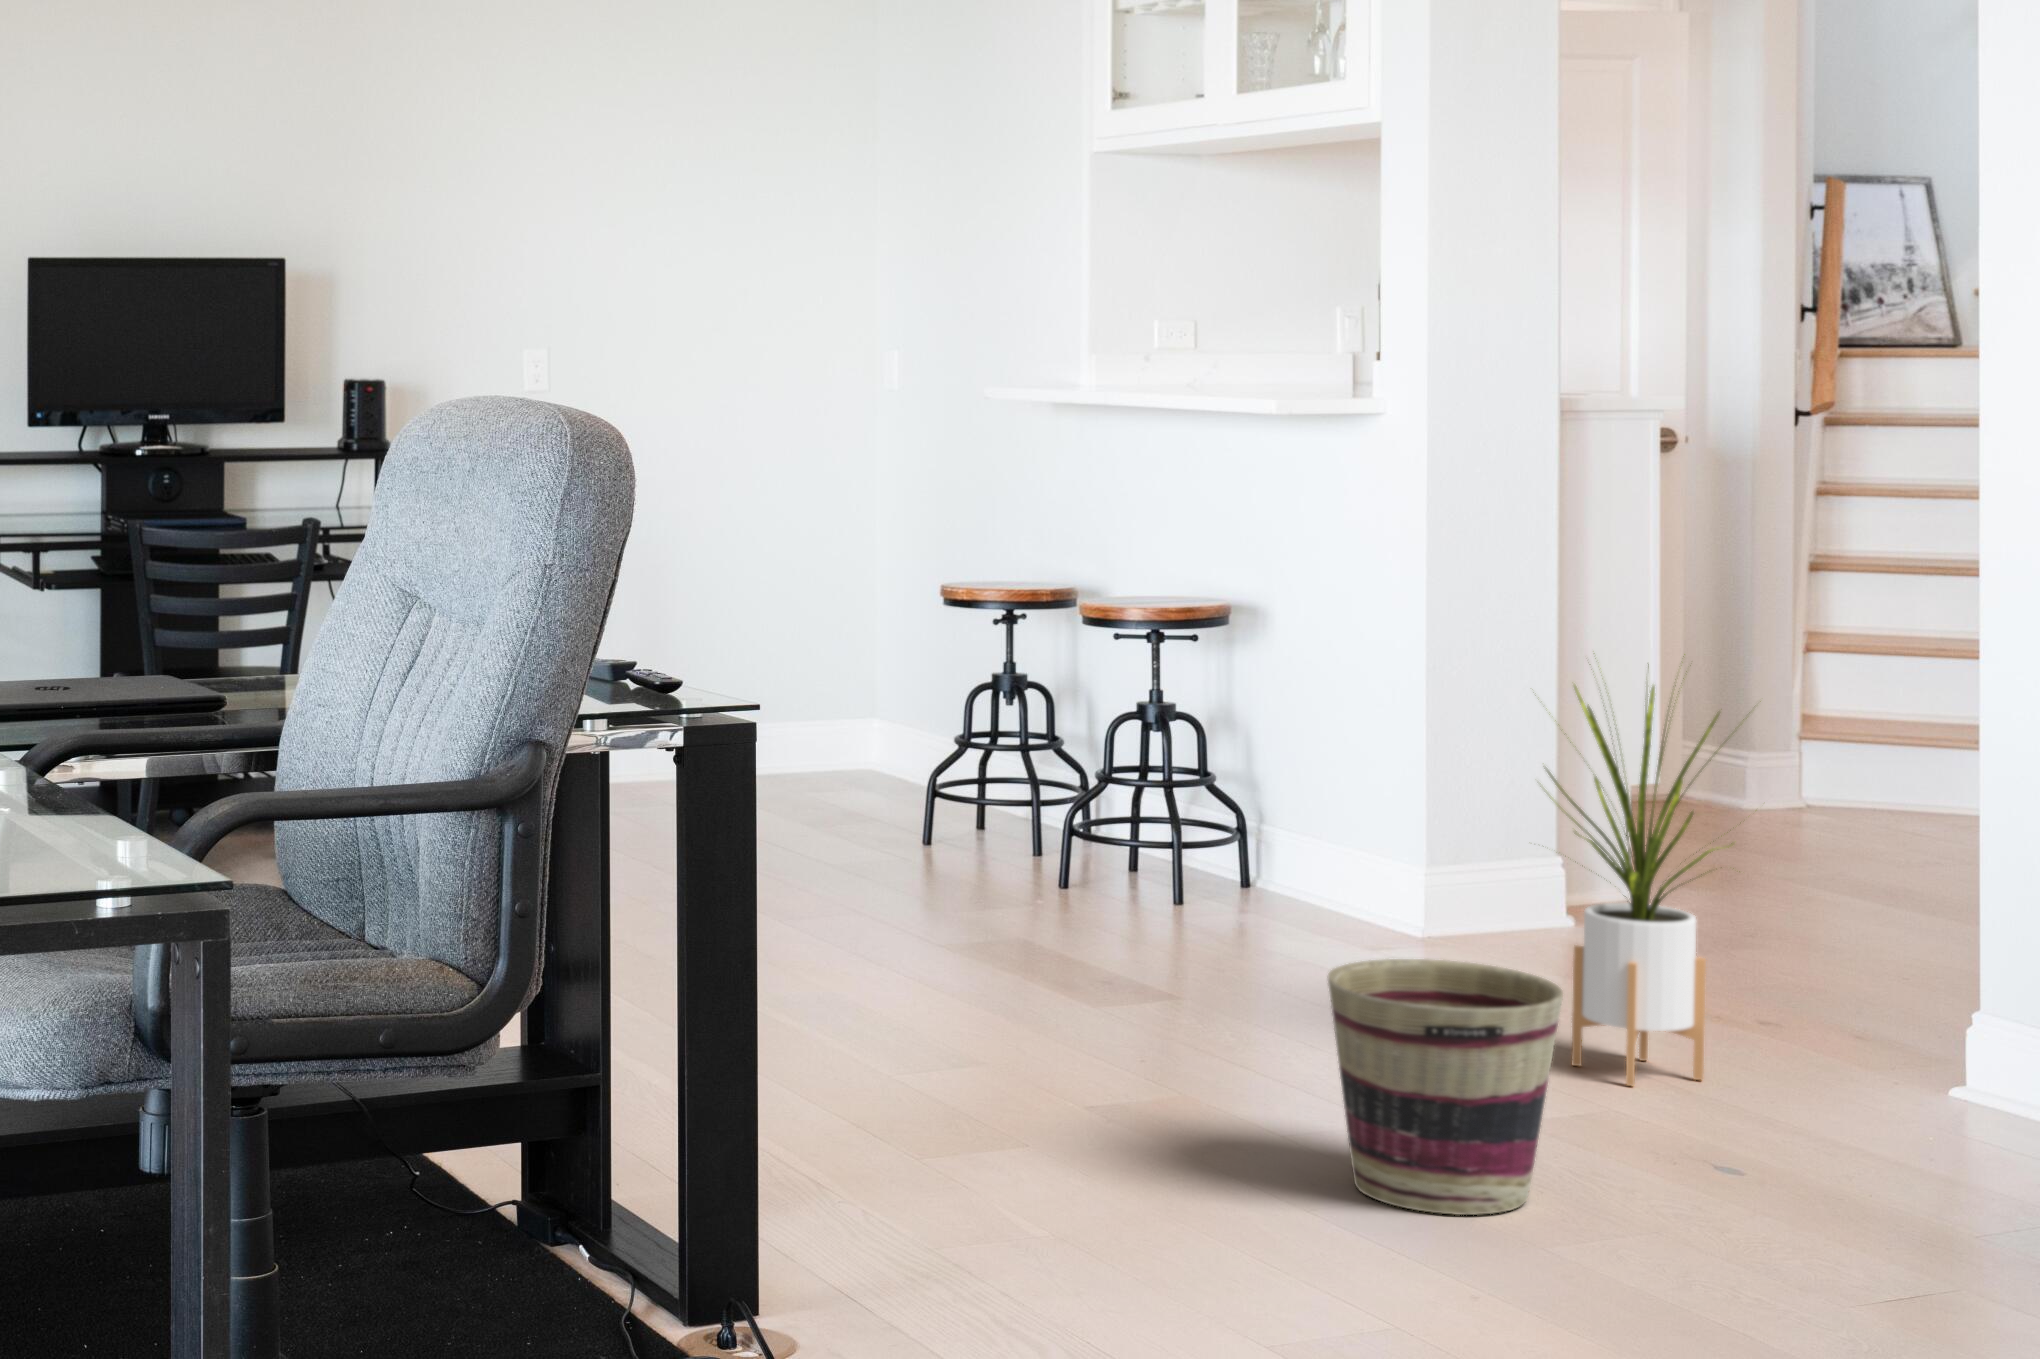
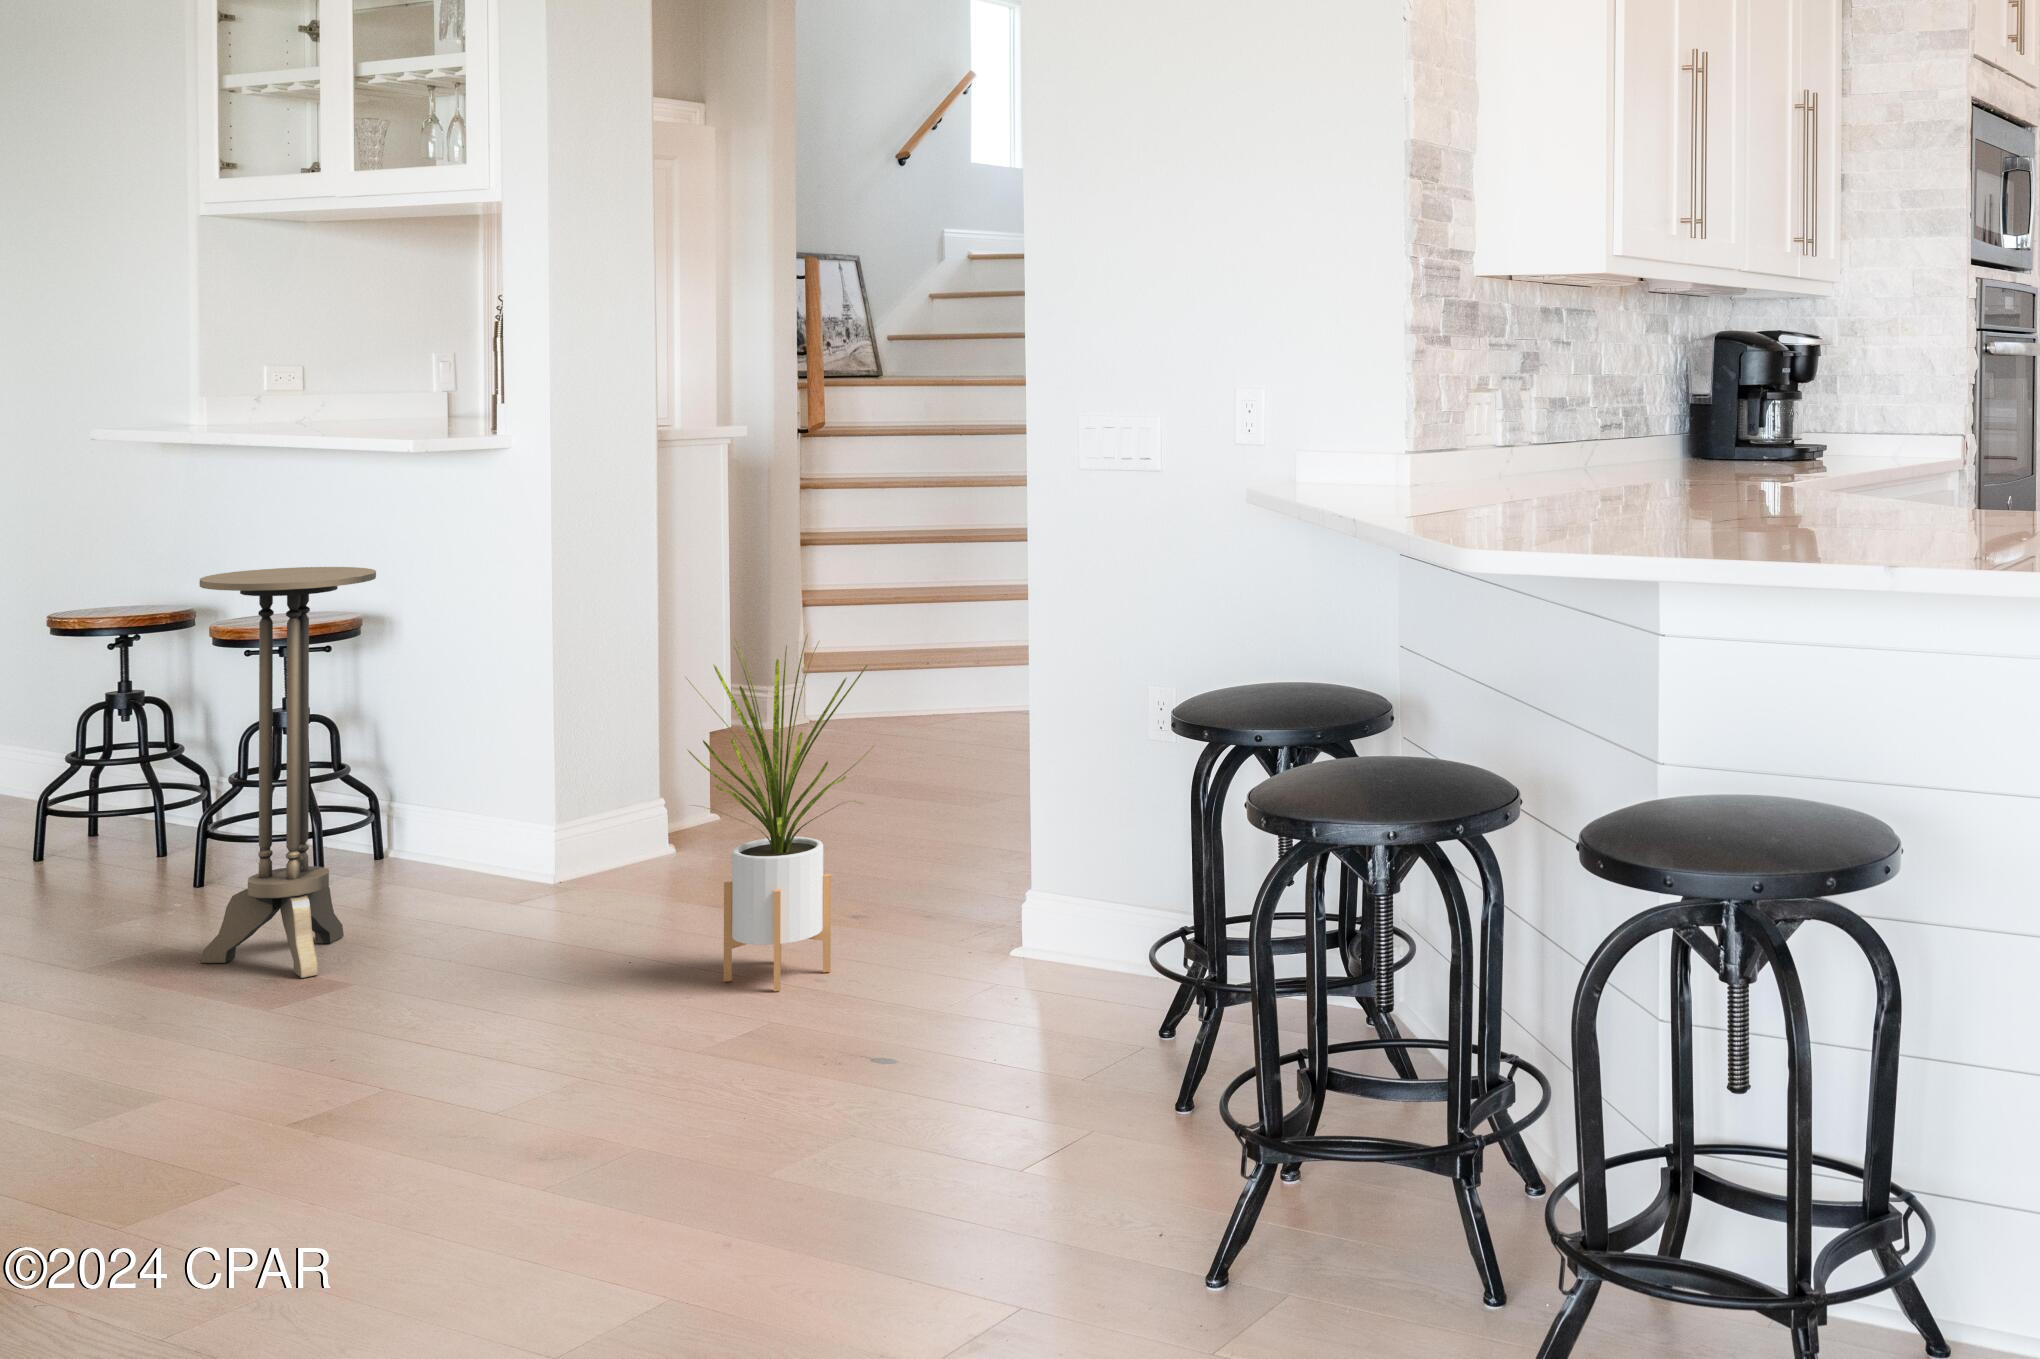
side table: none [1051,536,1222,978] -> present [199,567,376,978]
basket: present [1328,959,1563,1215] -> none [548,933,765,1176]

